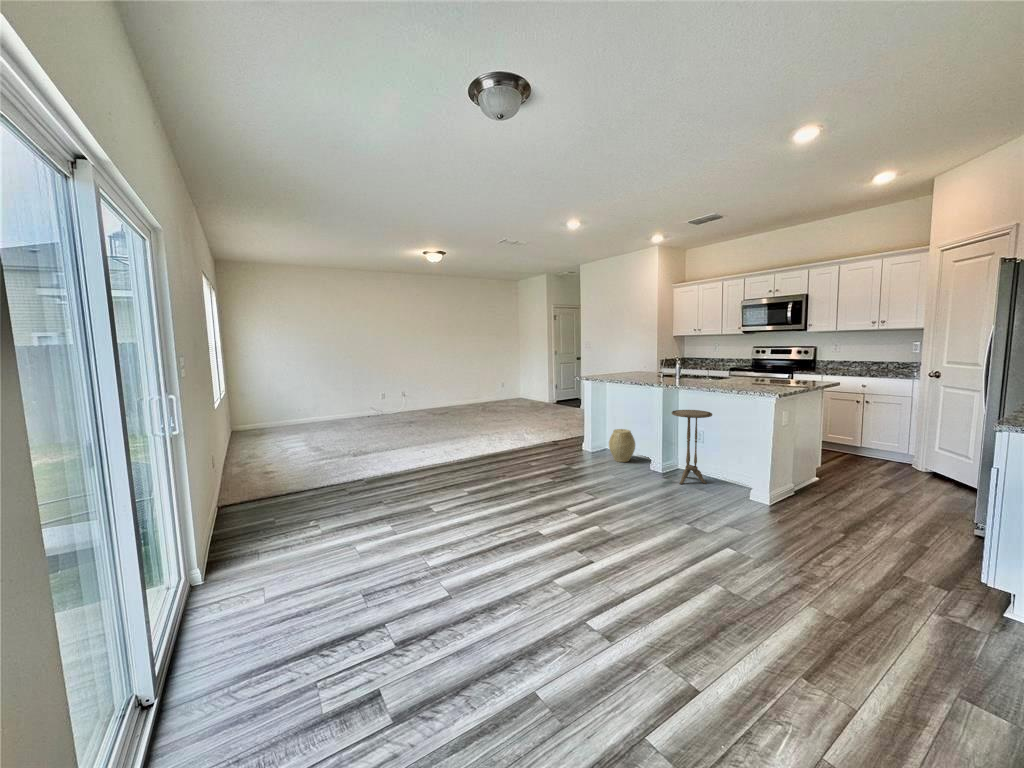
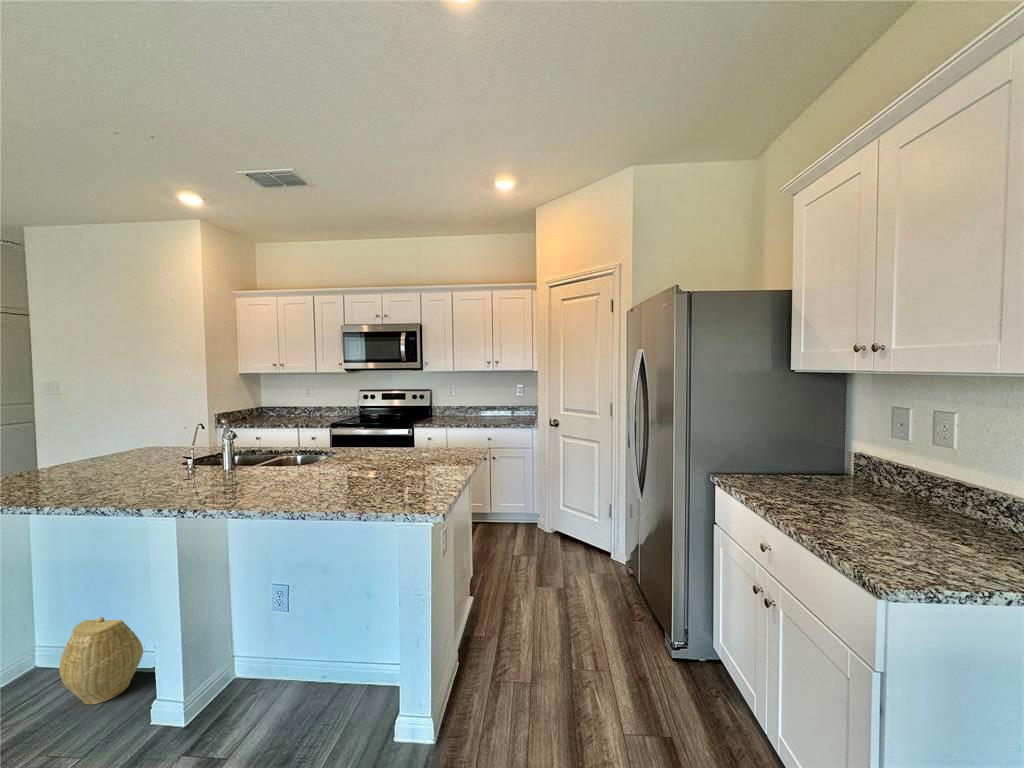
side table: present [672,410,712,484] -> none [223,544,315,732]

